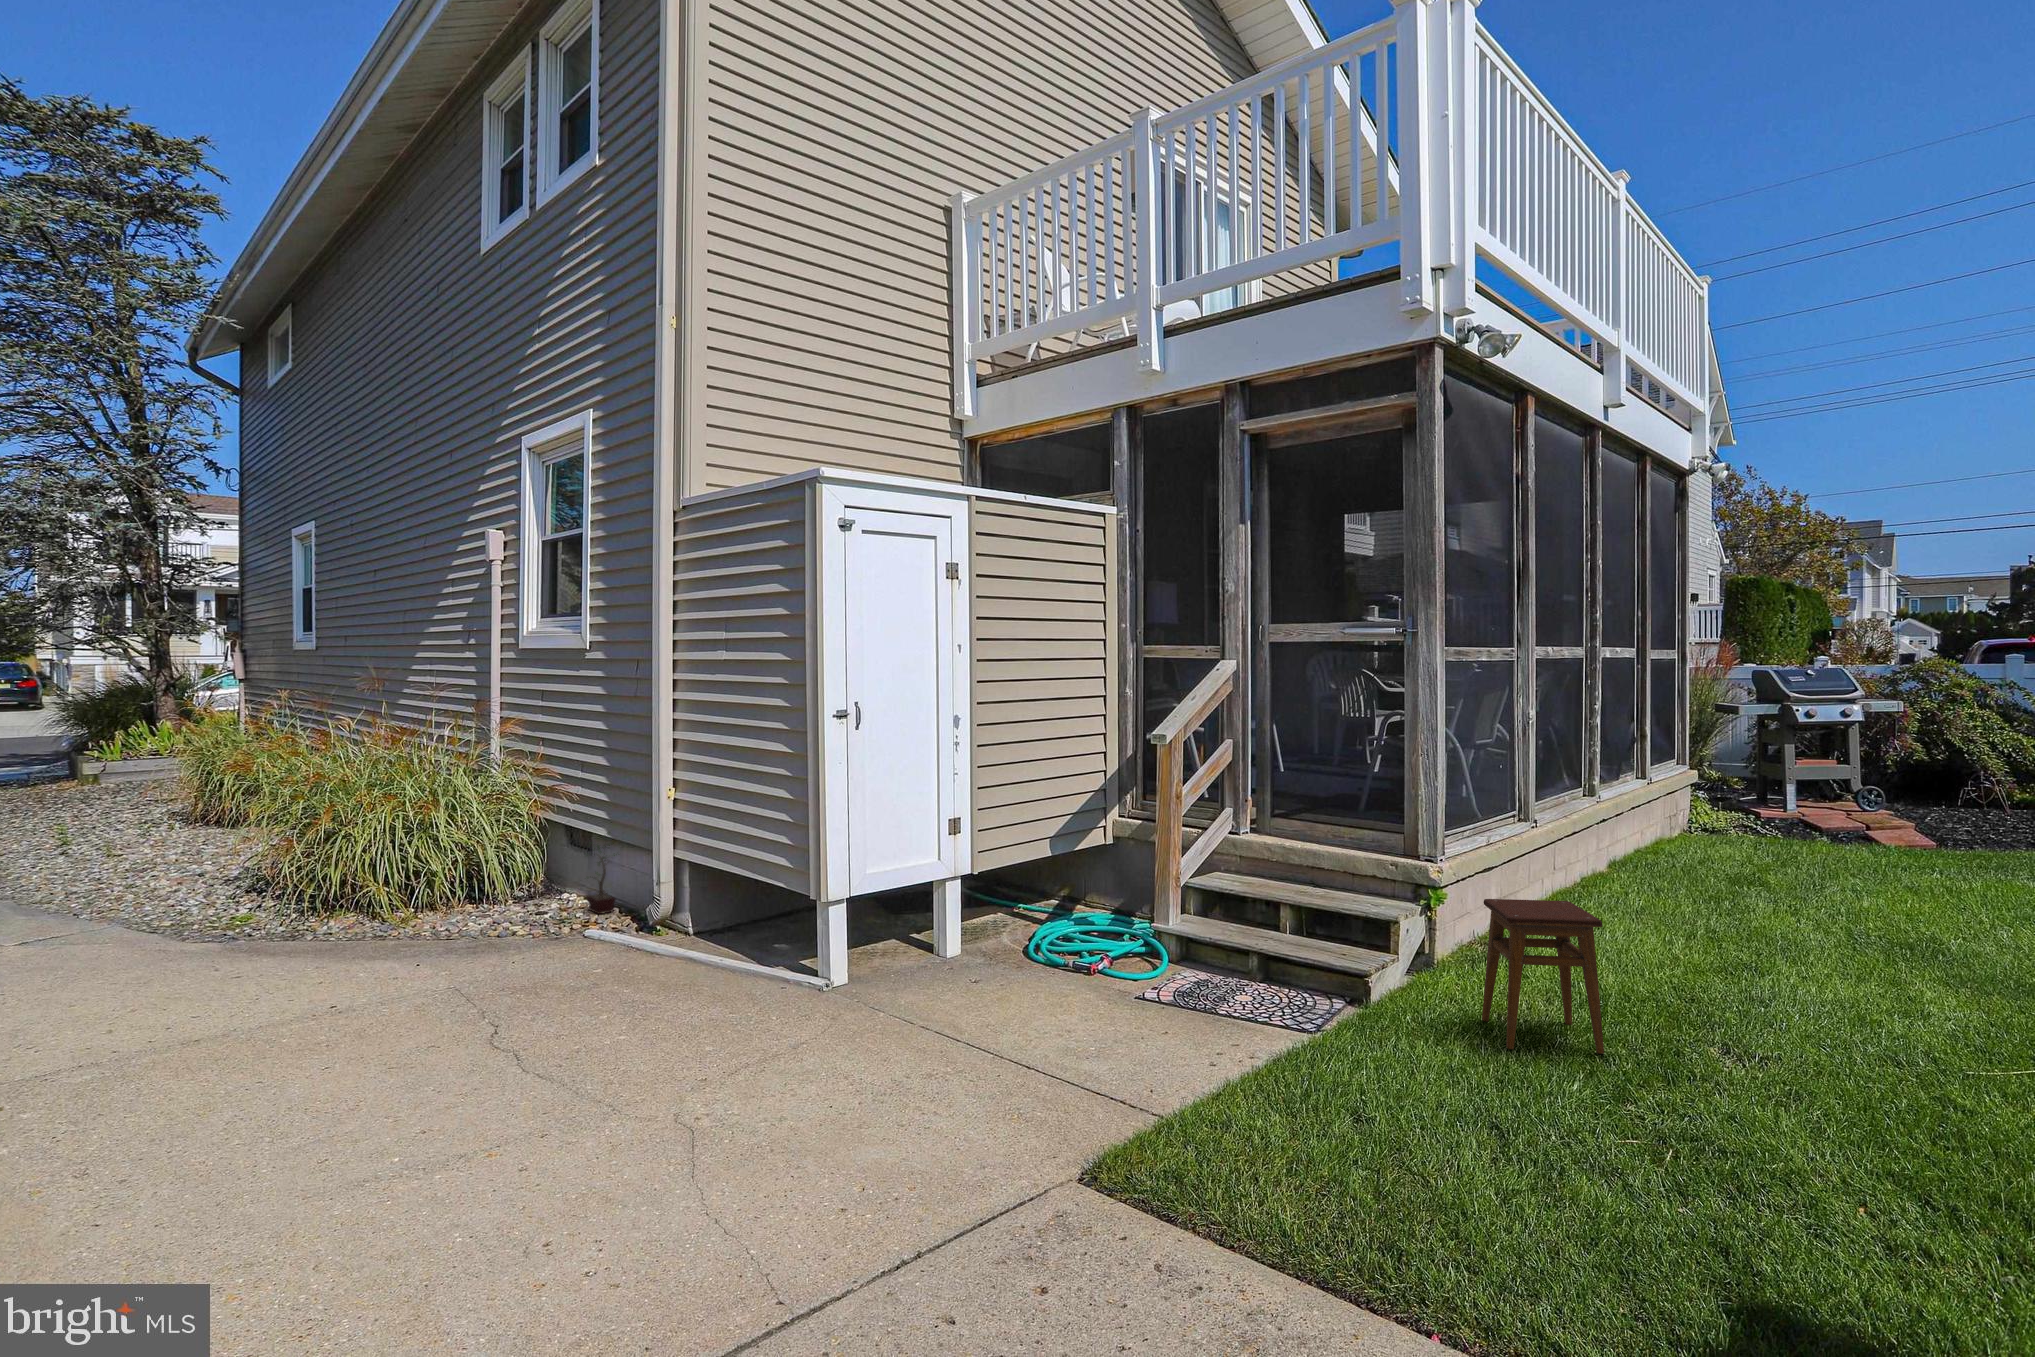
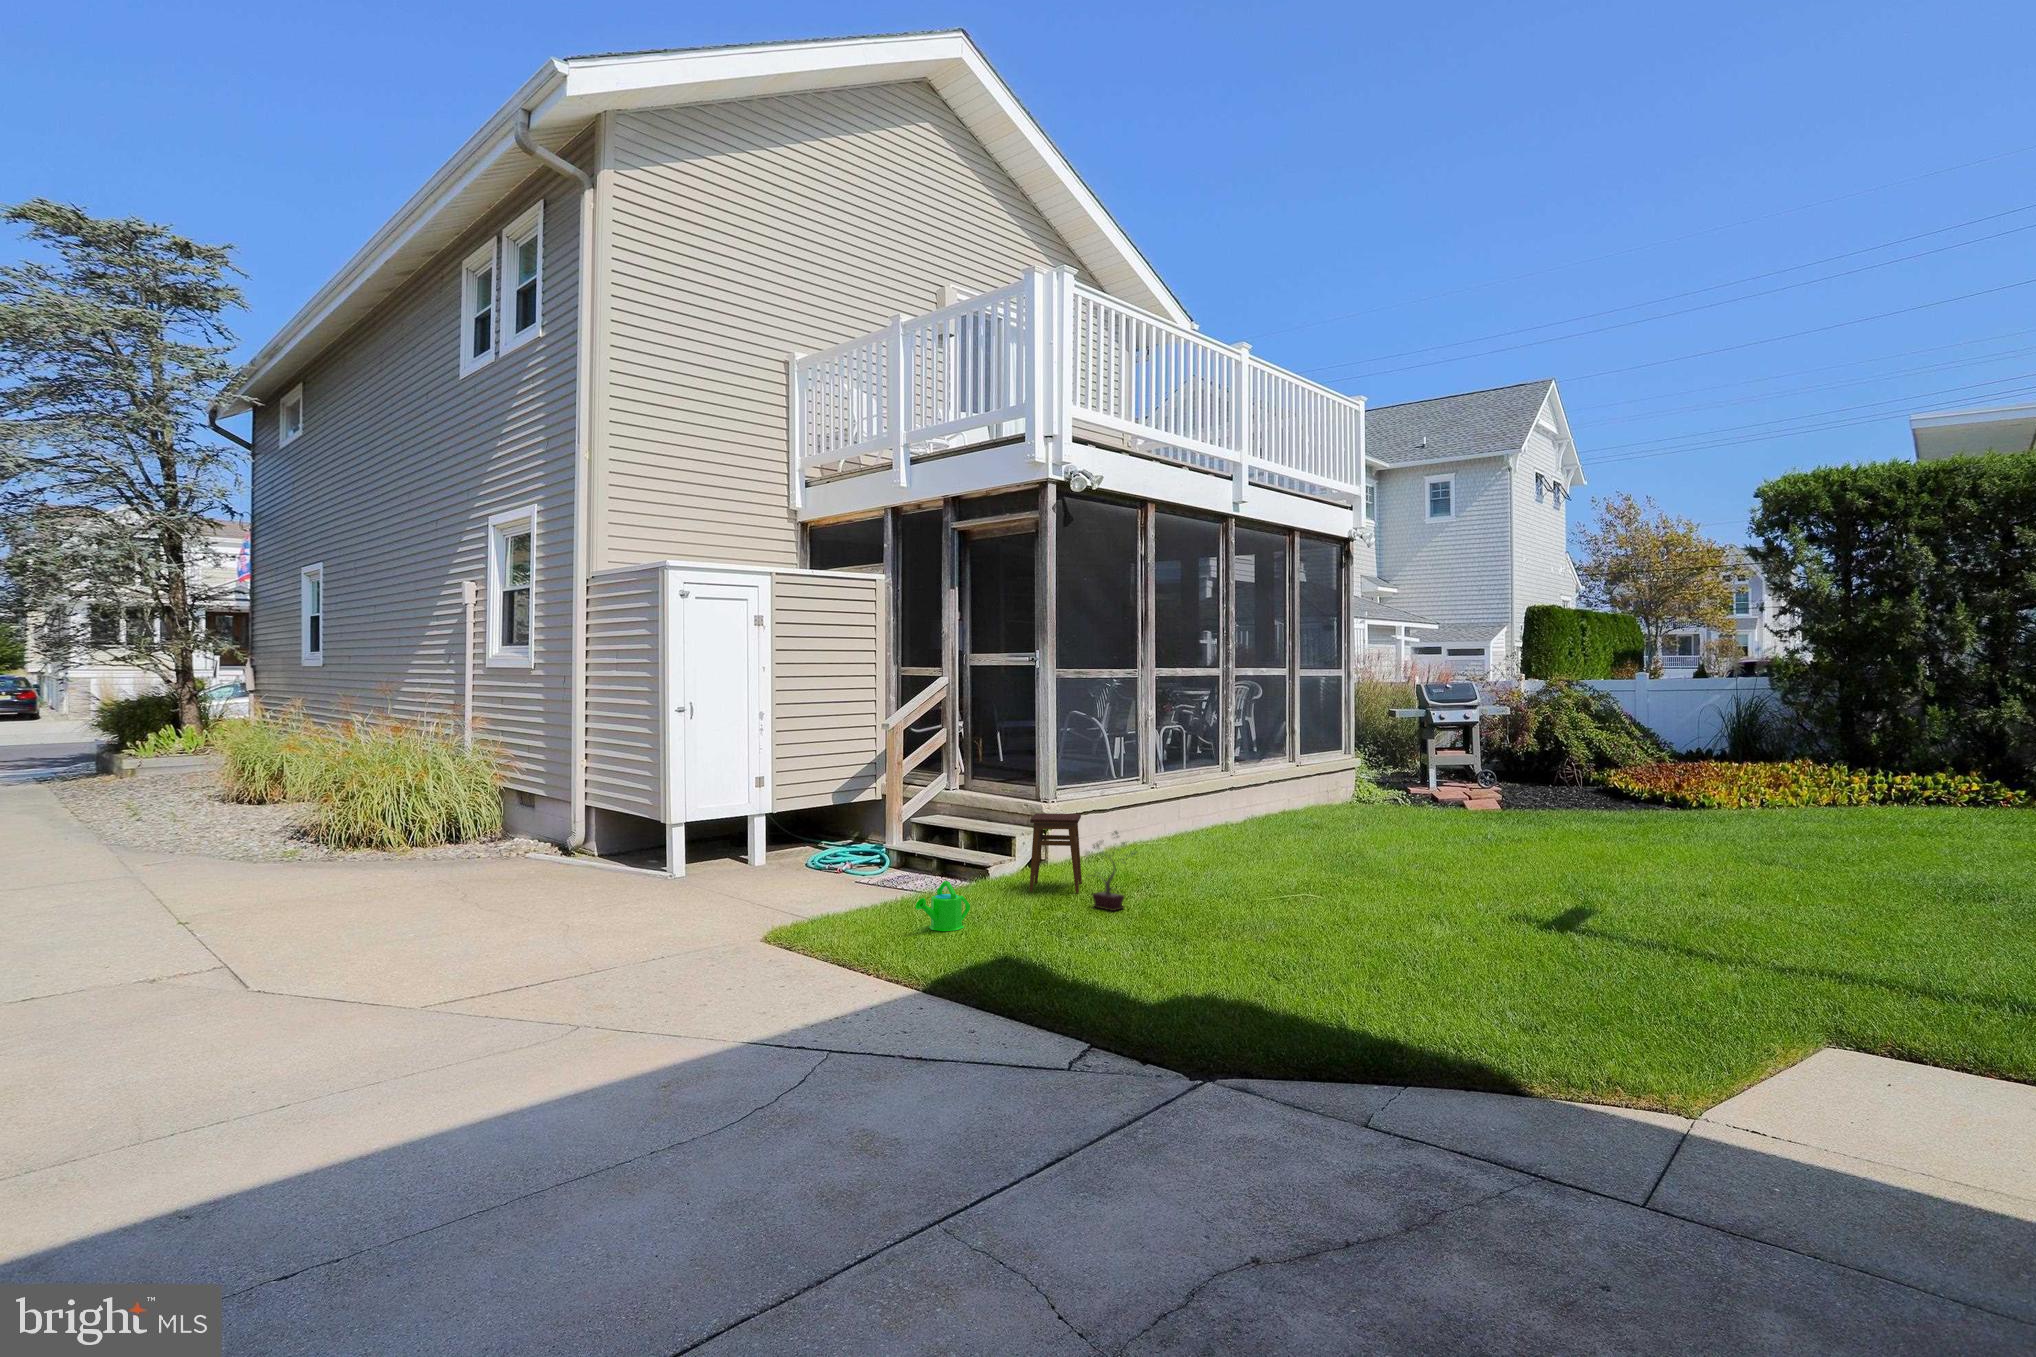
potted plant: present [586,832,615,914] -> present [1089,831,1137,911]
watering can: none [1421,1074,1507,1186] -> present [915,881,970,931]

